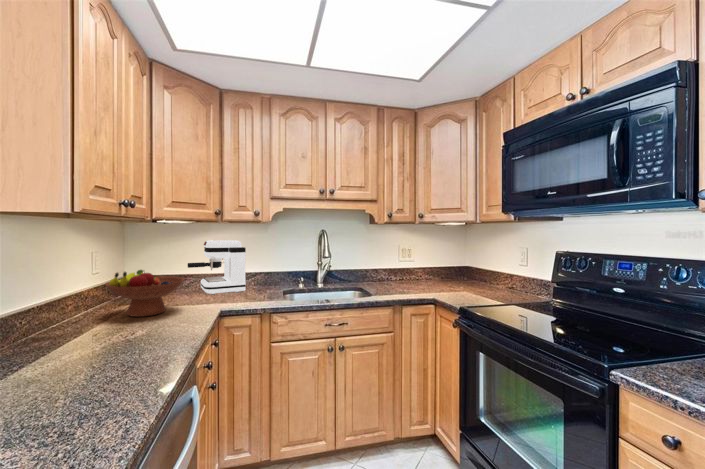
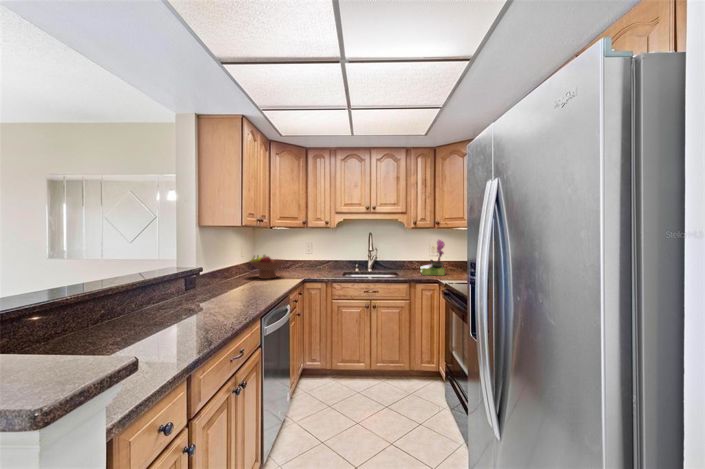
flower arrangement: none [393,238,432,291] -> present [420,239,445,276]
coffee maker: present [188,240,246,295] -> none [288,240,321,272]

